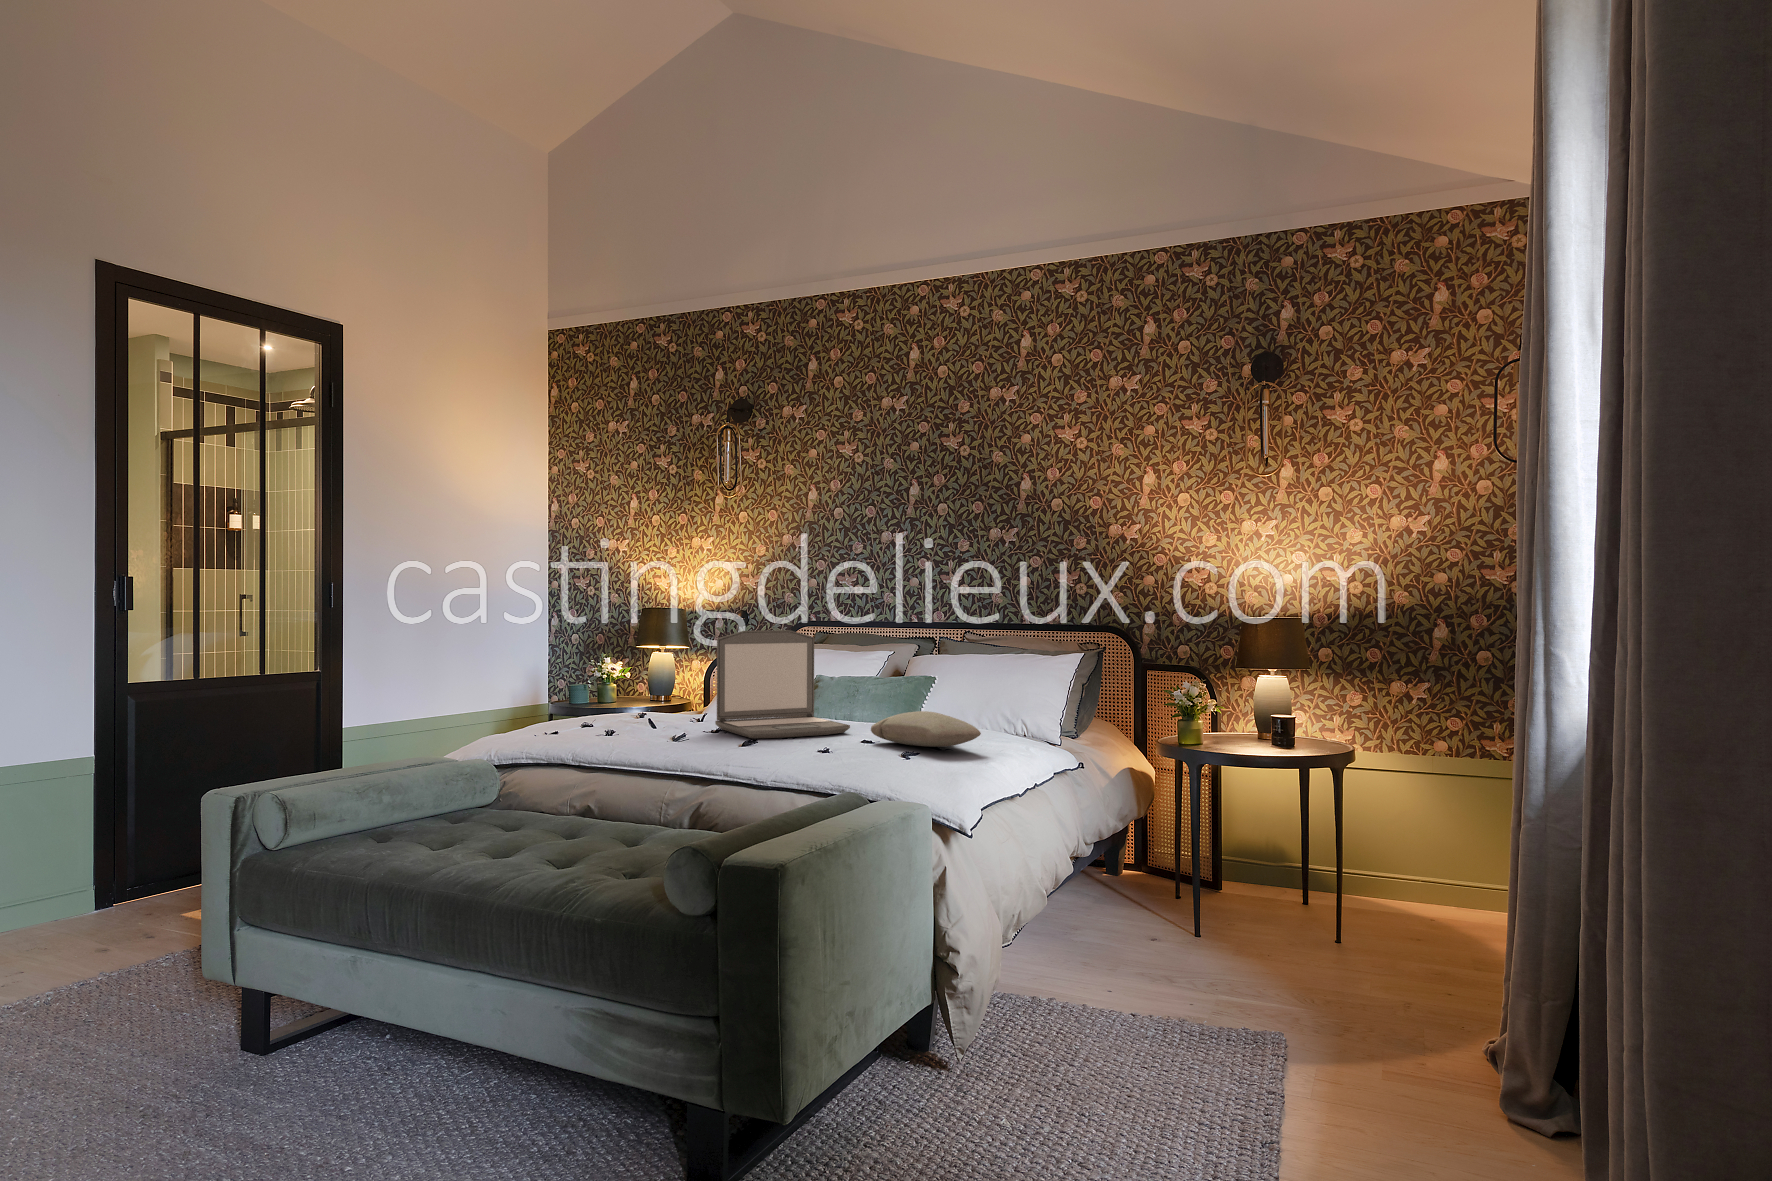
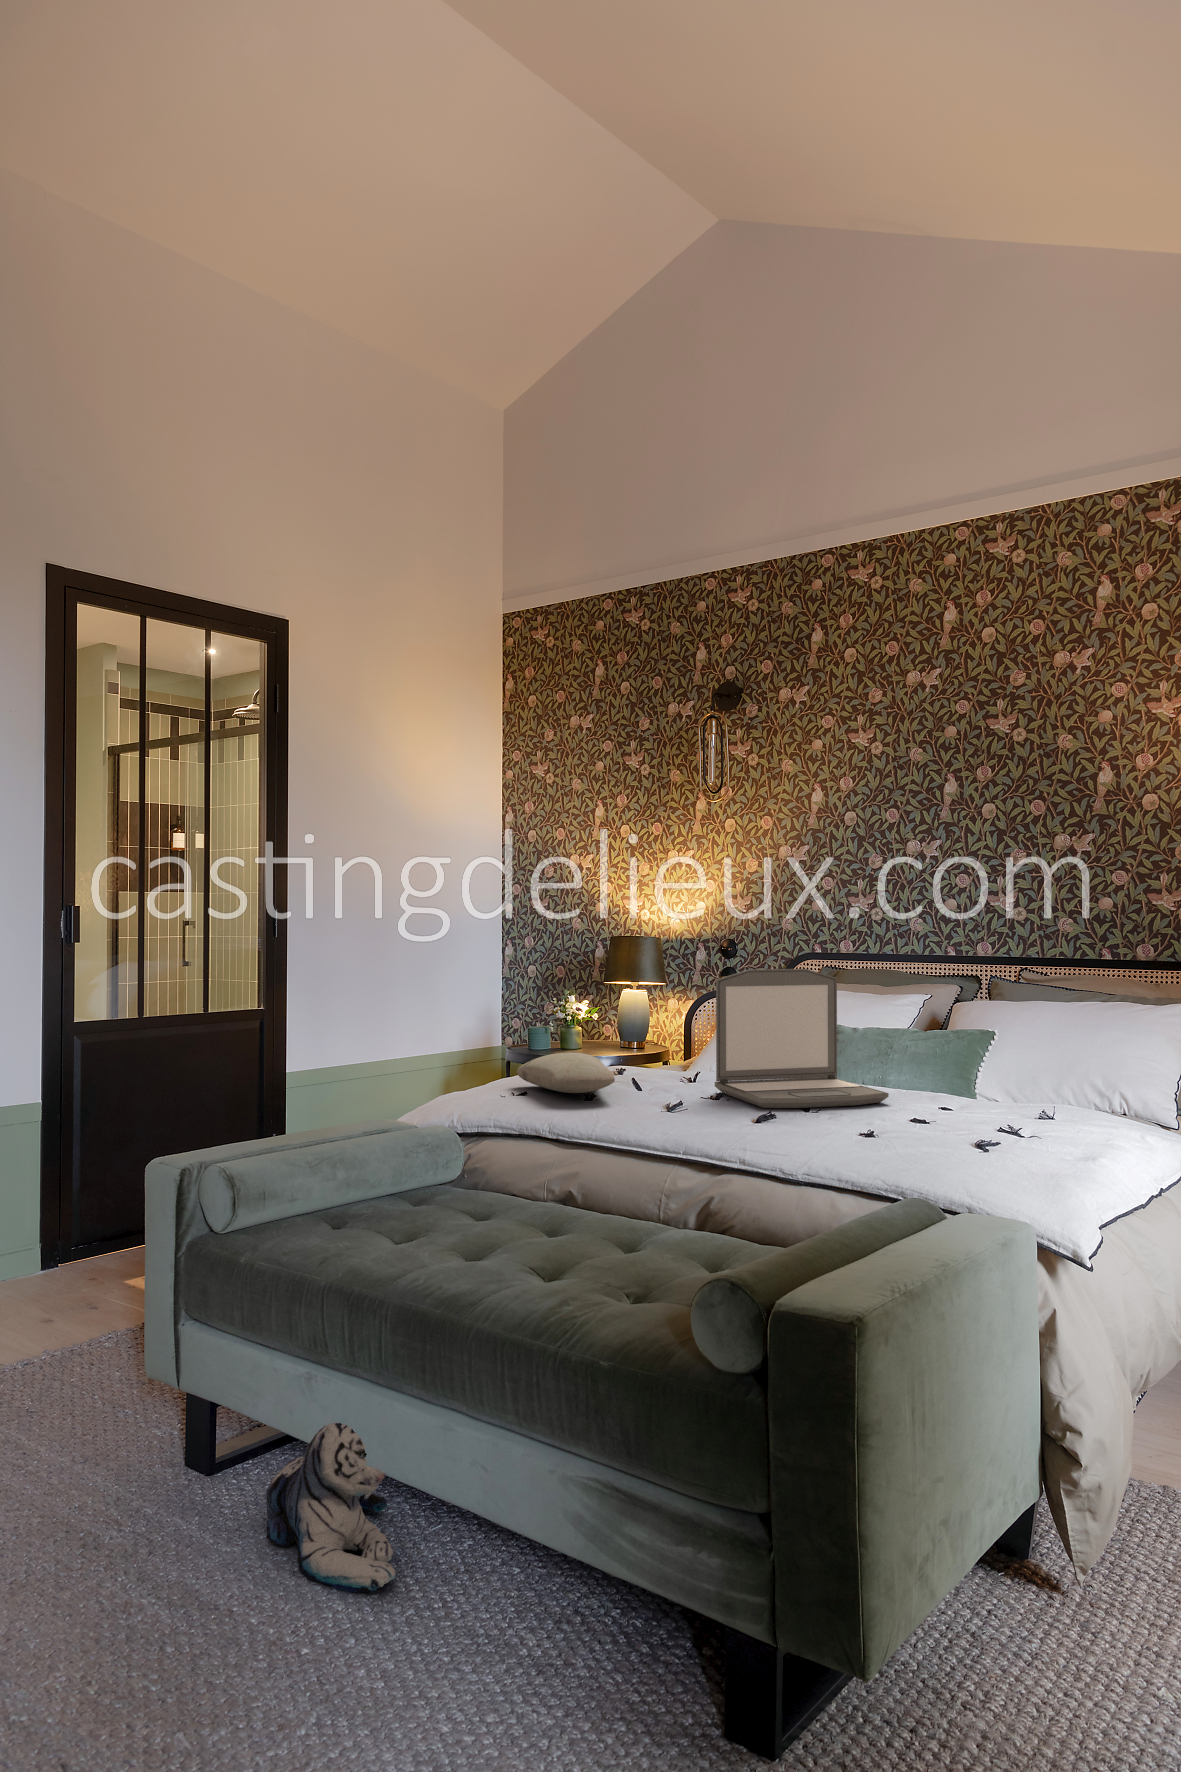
pillow: present [871,711,981,747] -> present [517,1052,615,1093]
plush toy: none [320,989,434,1122] -> present [266,1423,396,1593]

